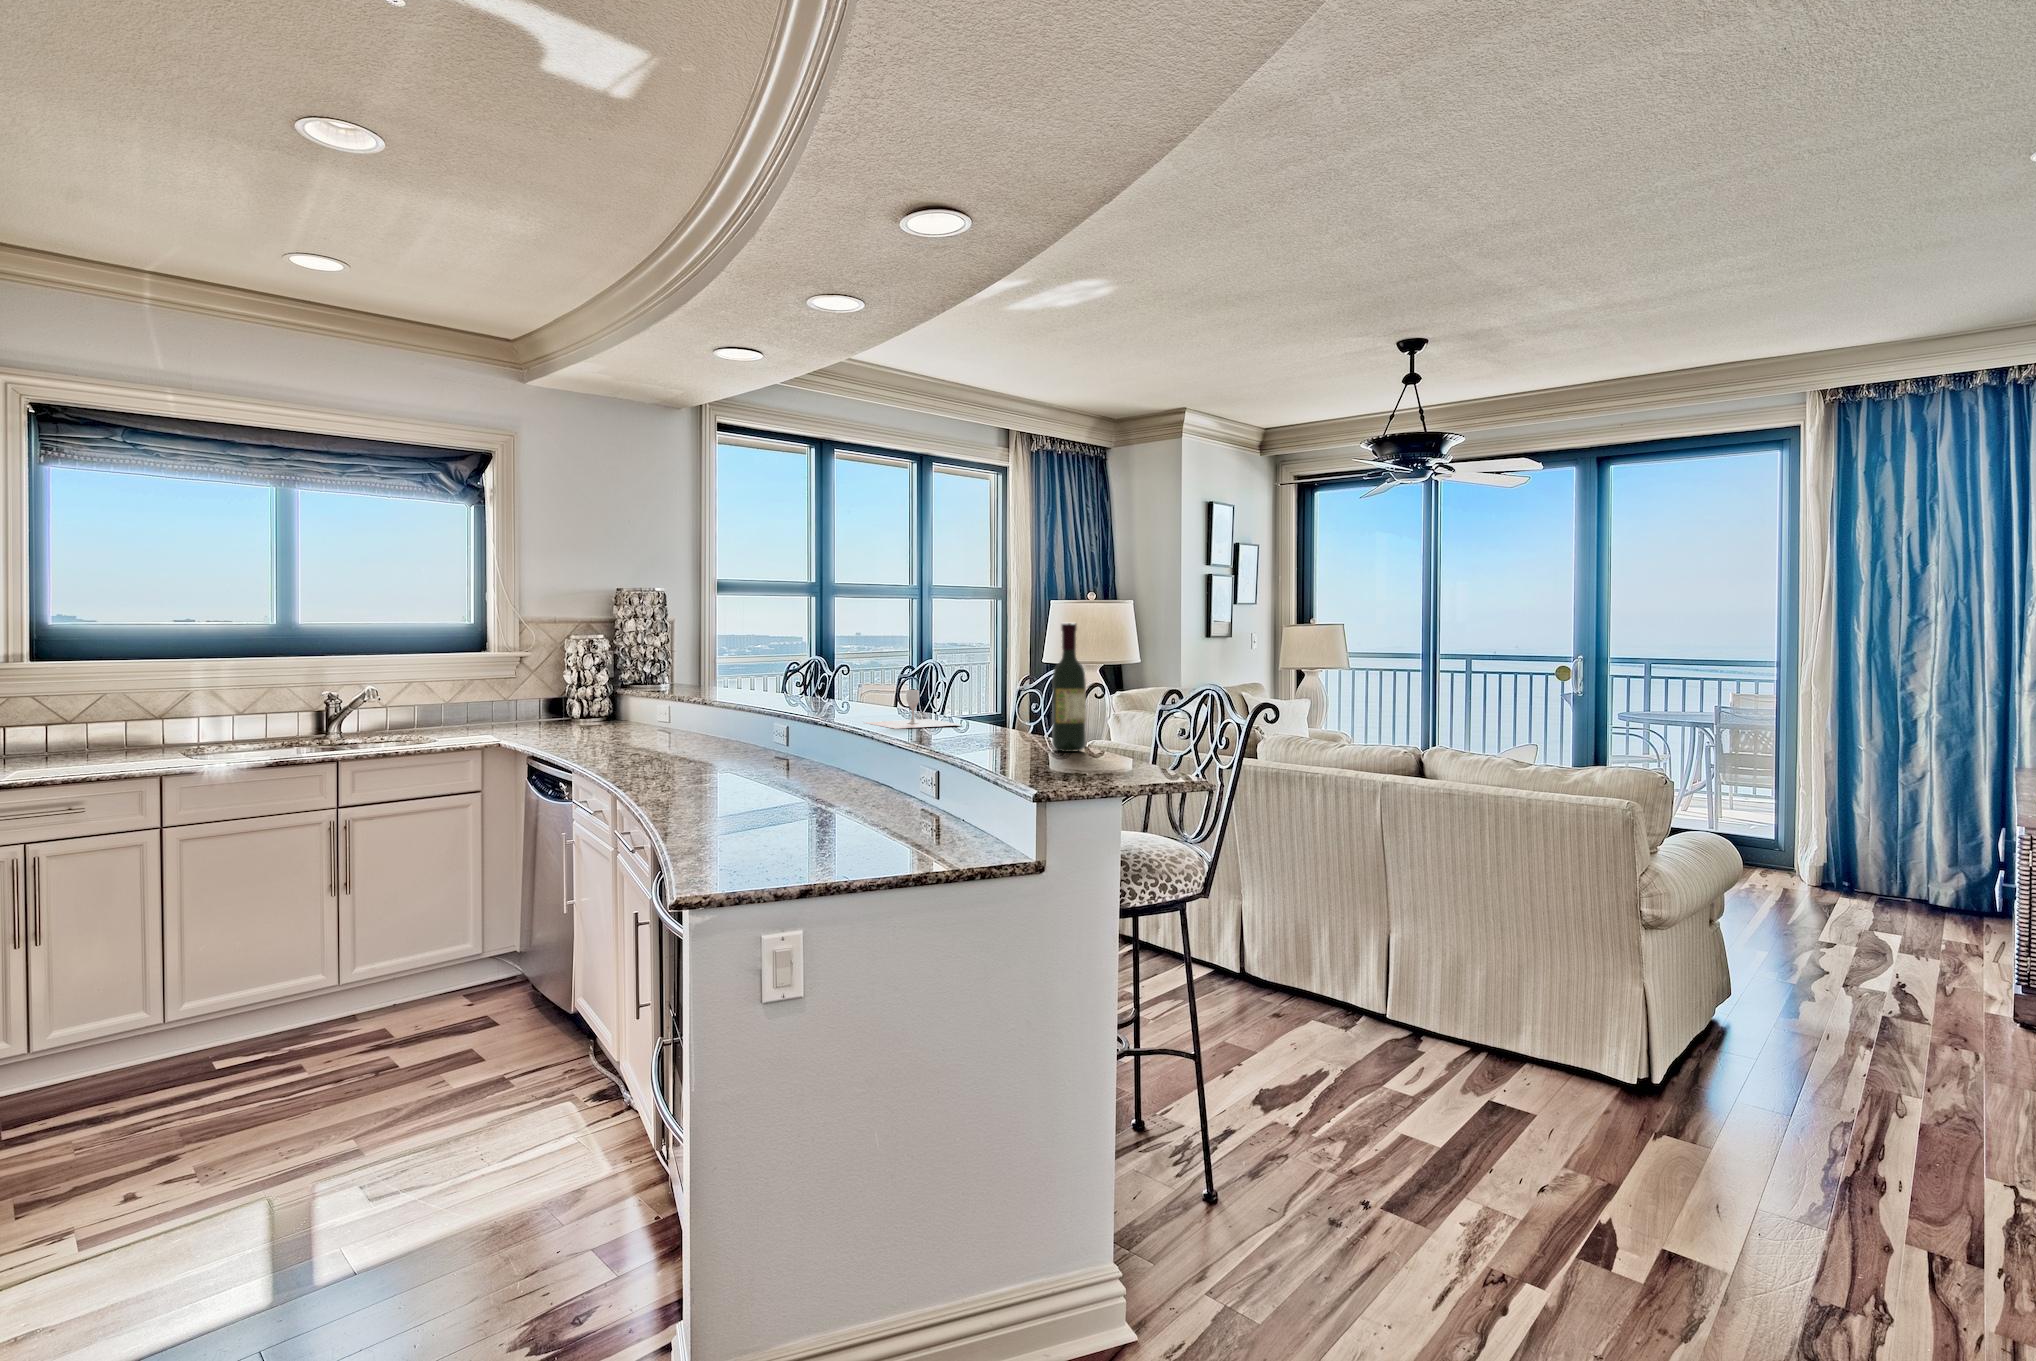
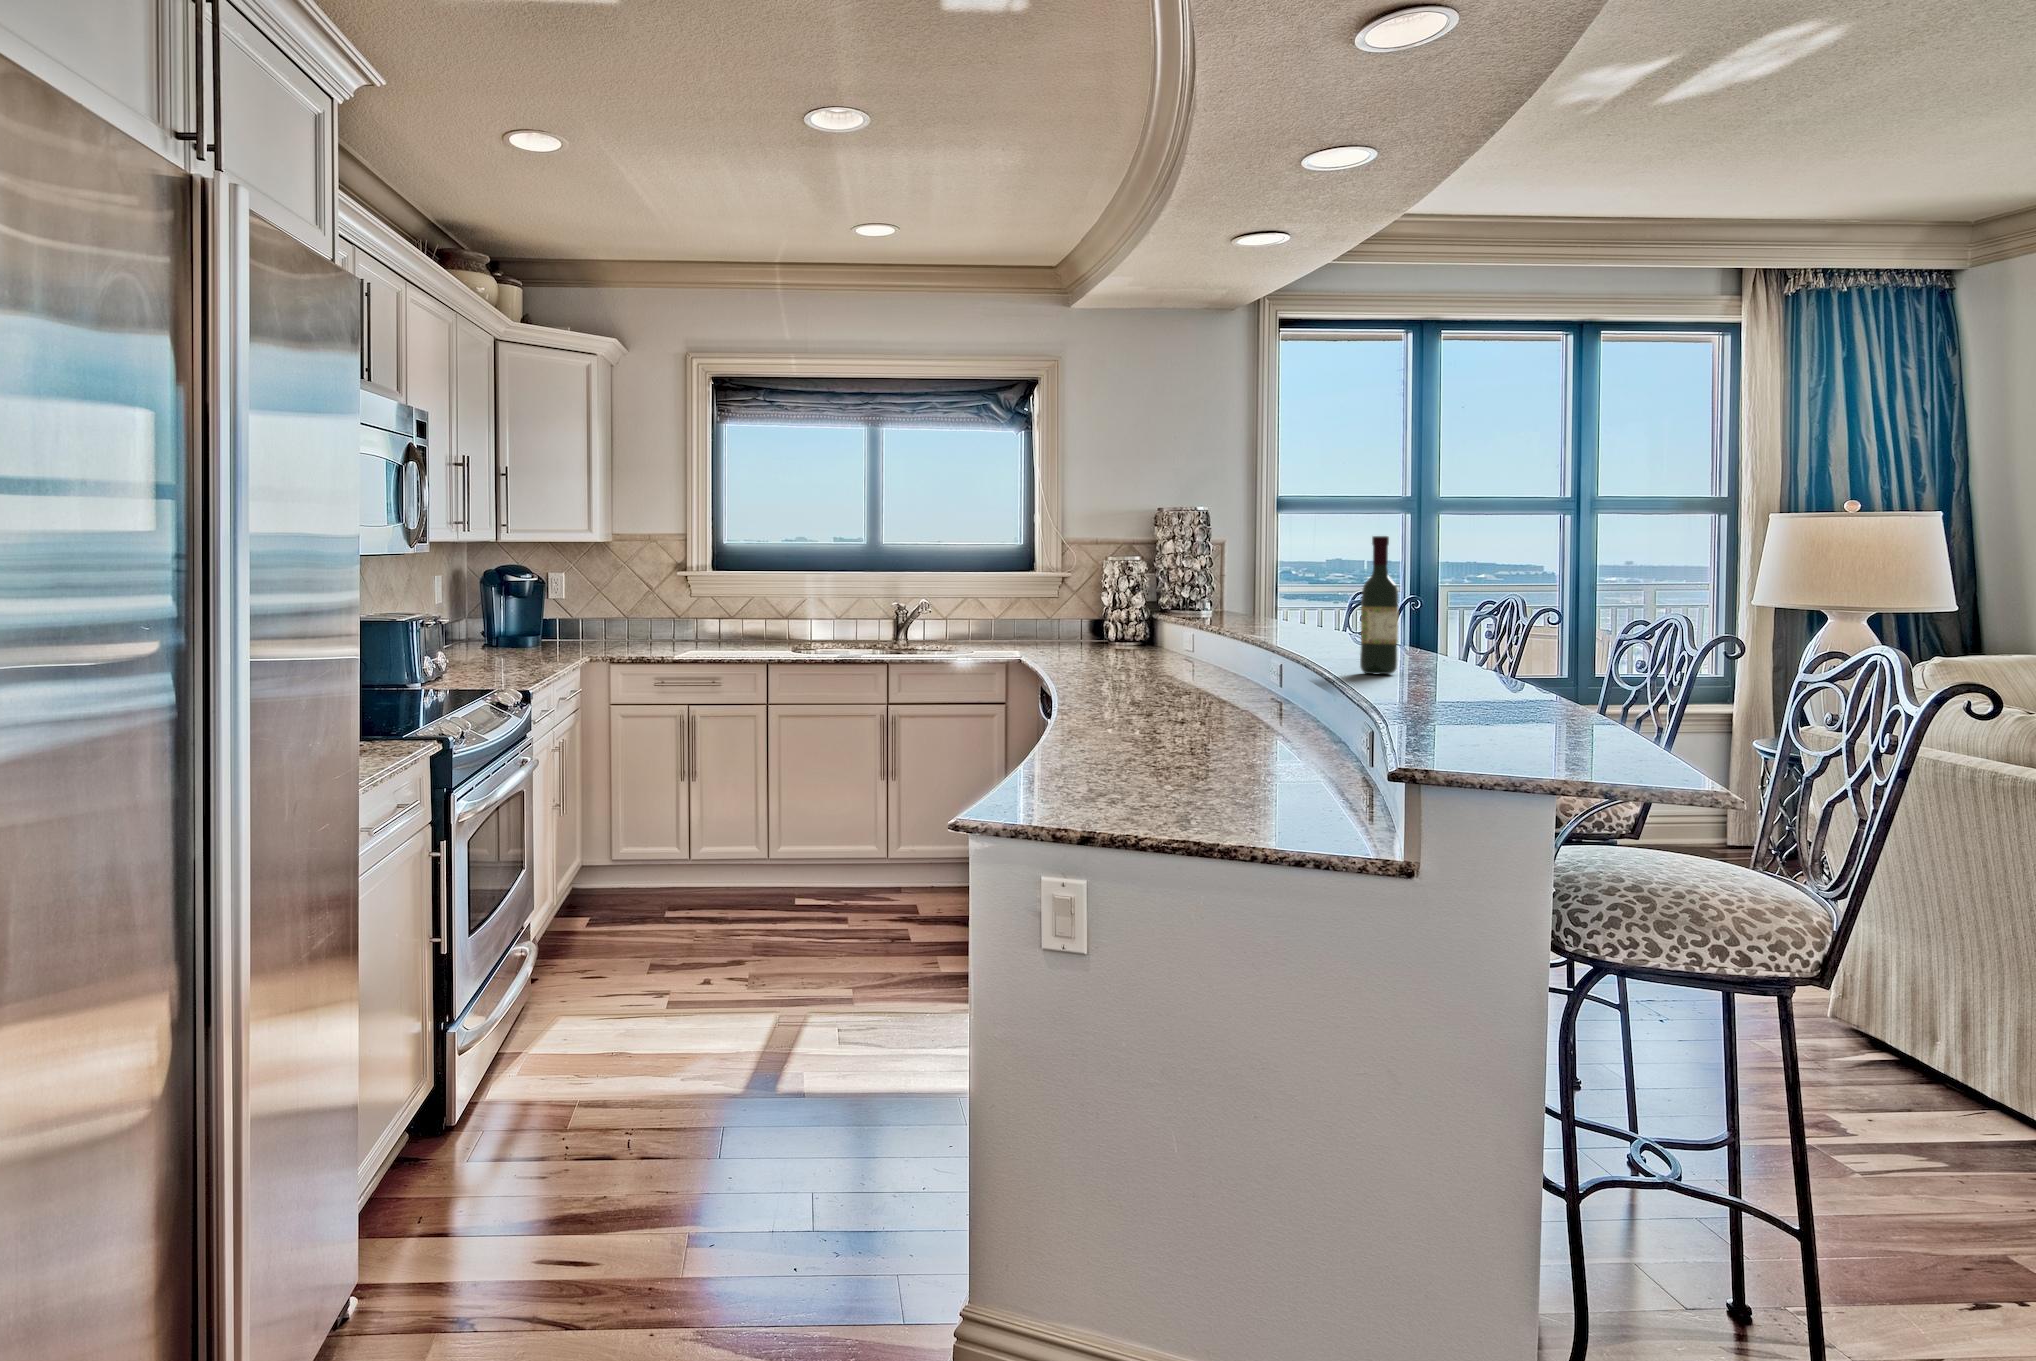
wine glass: present [866,690,962,729] -> none [1274,611,1367,651]

